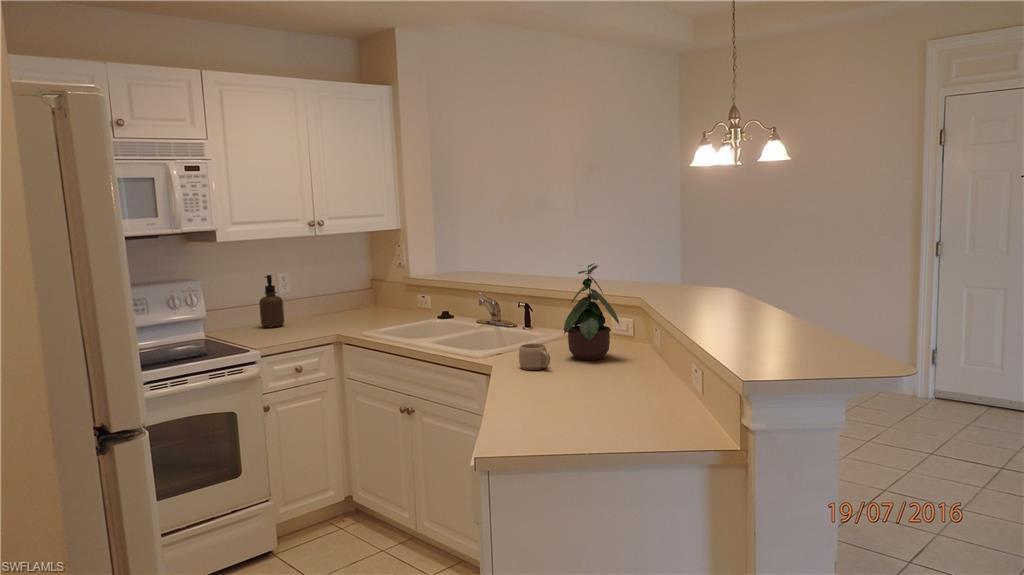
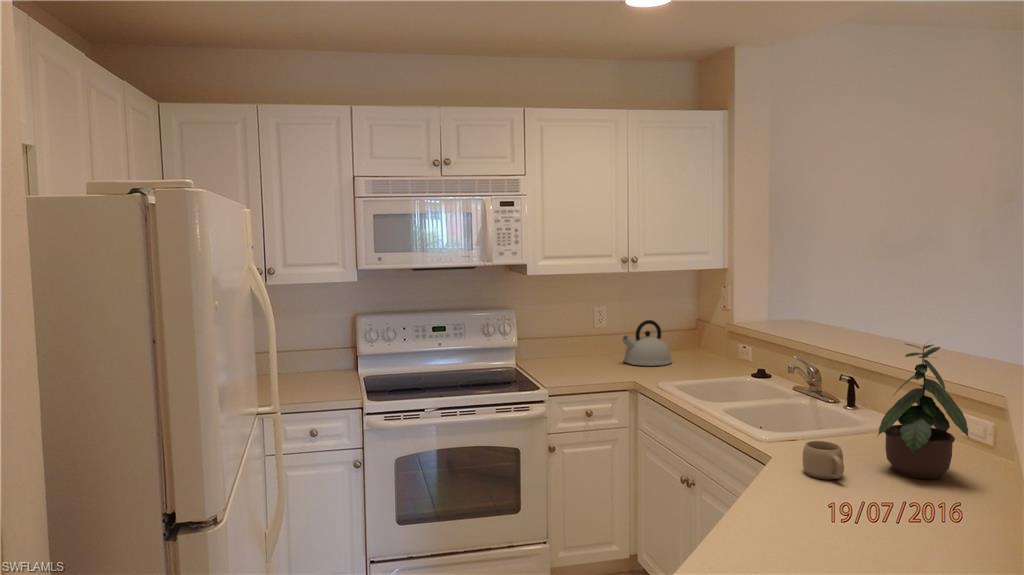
soap dispenser: present [259,275,284,328] -> none [570,309,593,362]
kettle: none [314,280,362,323] -> present [622,320,672,366]

